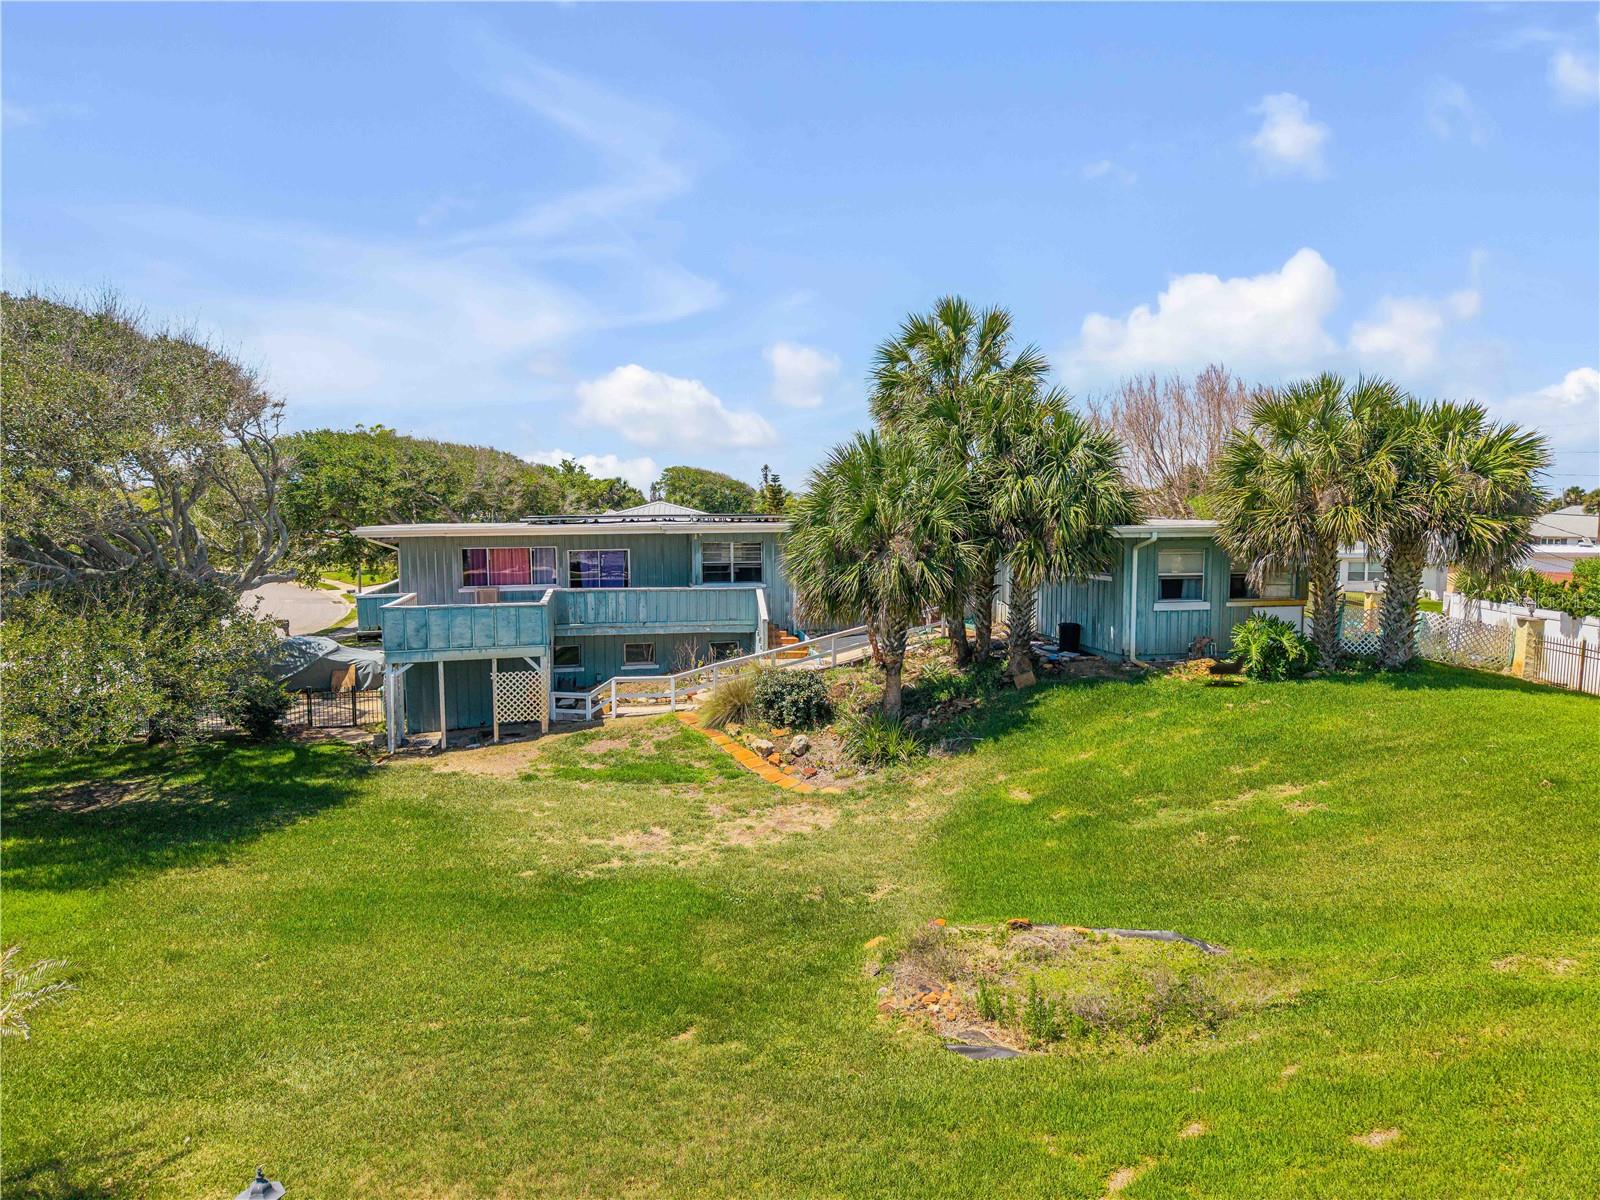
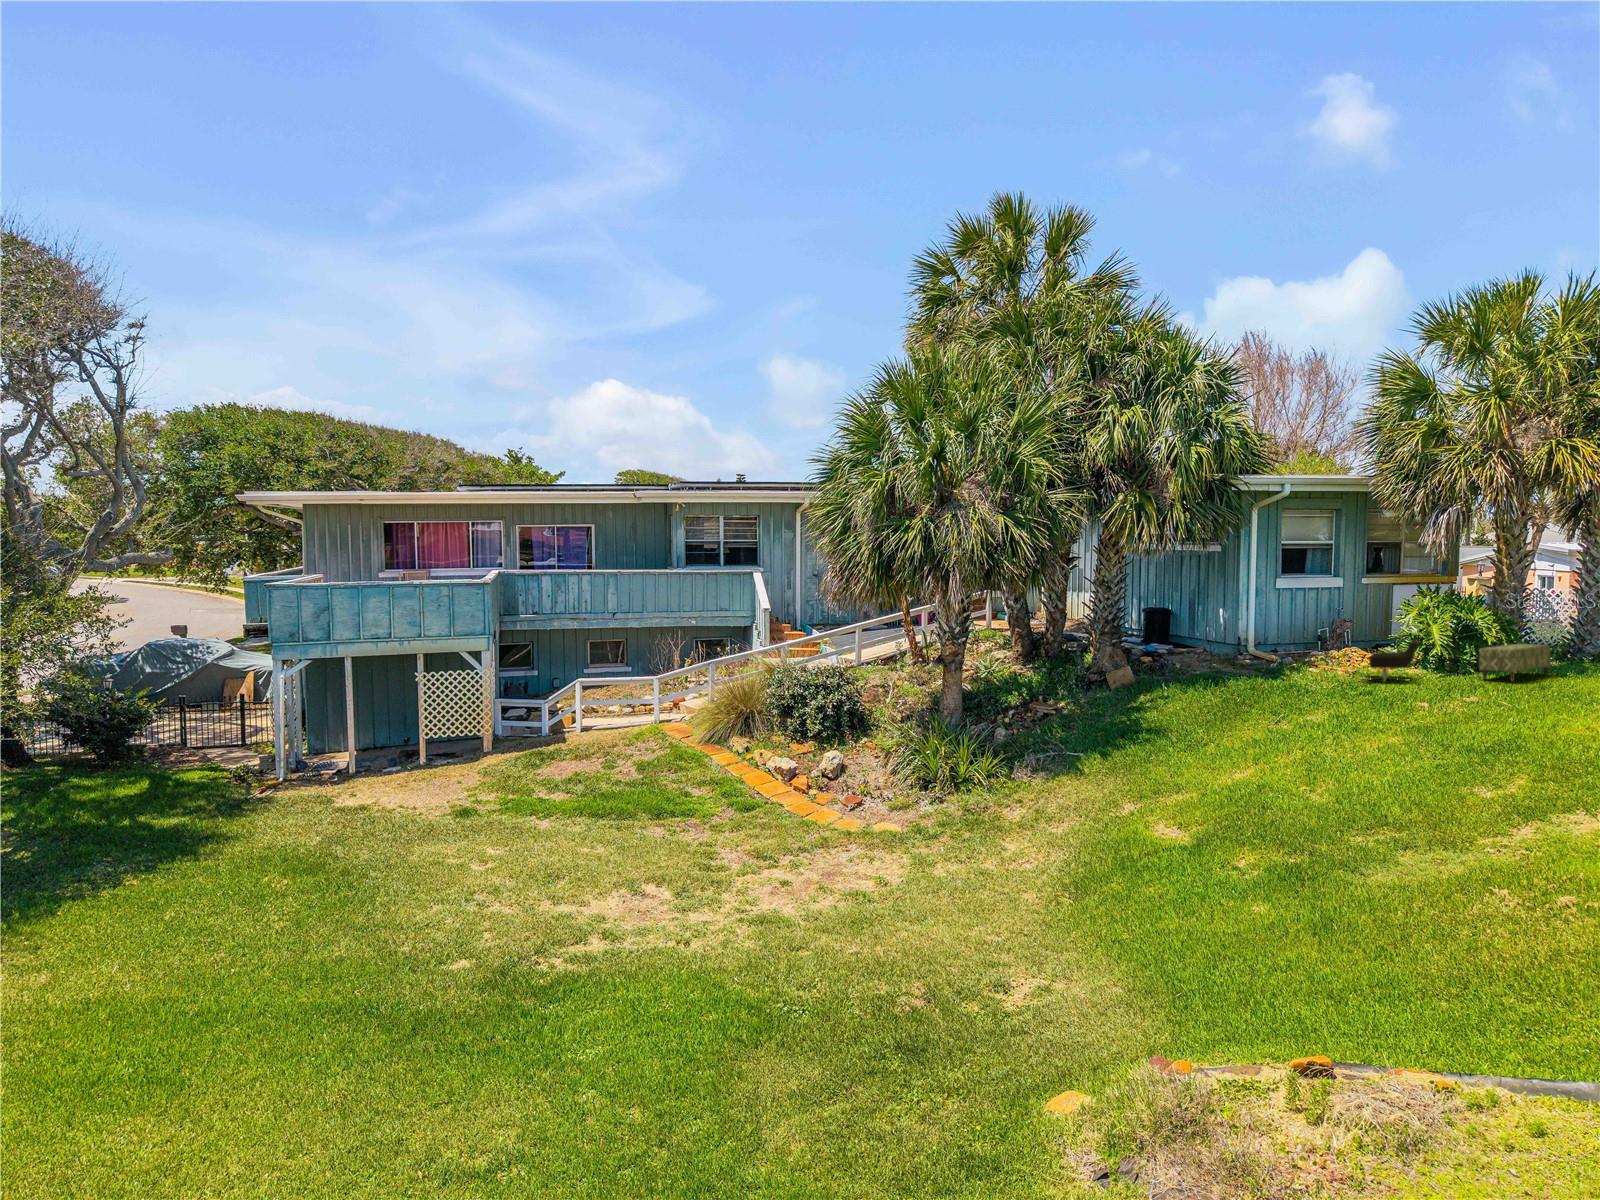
bench: none [1290,657,1346,687] -> present [1479,644,1551,681]

